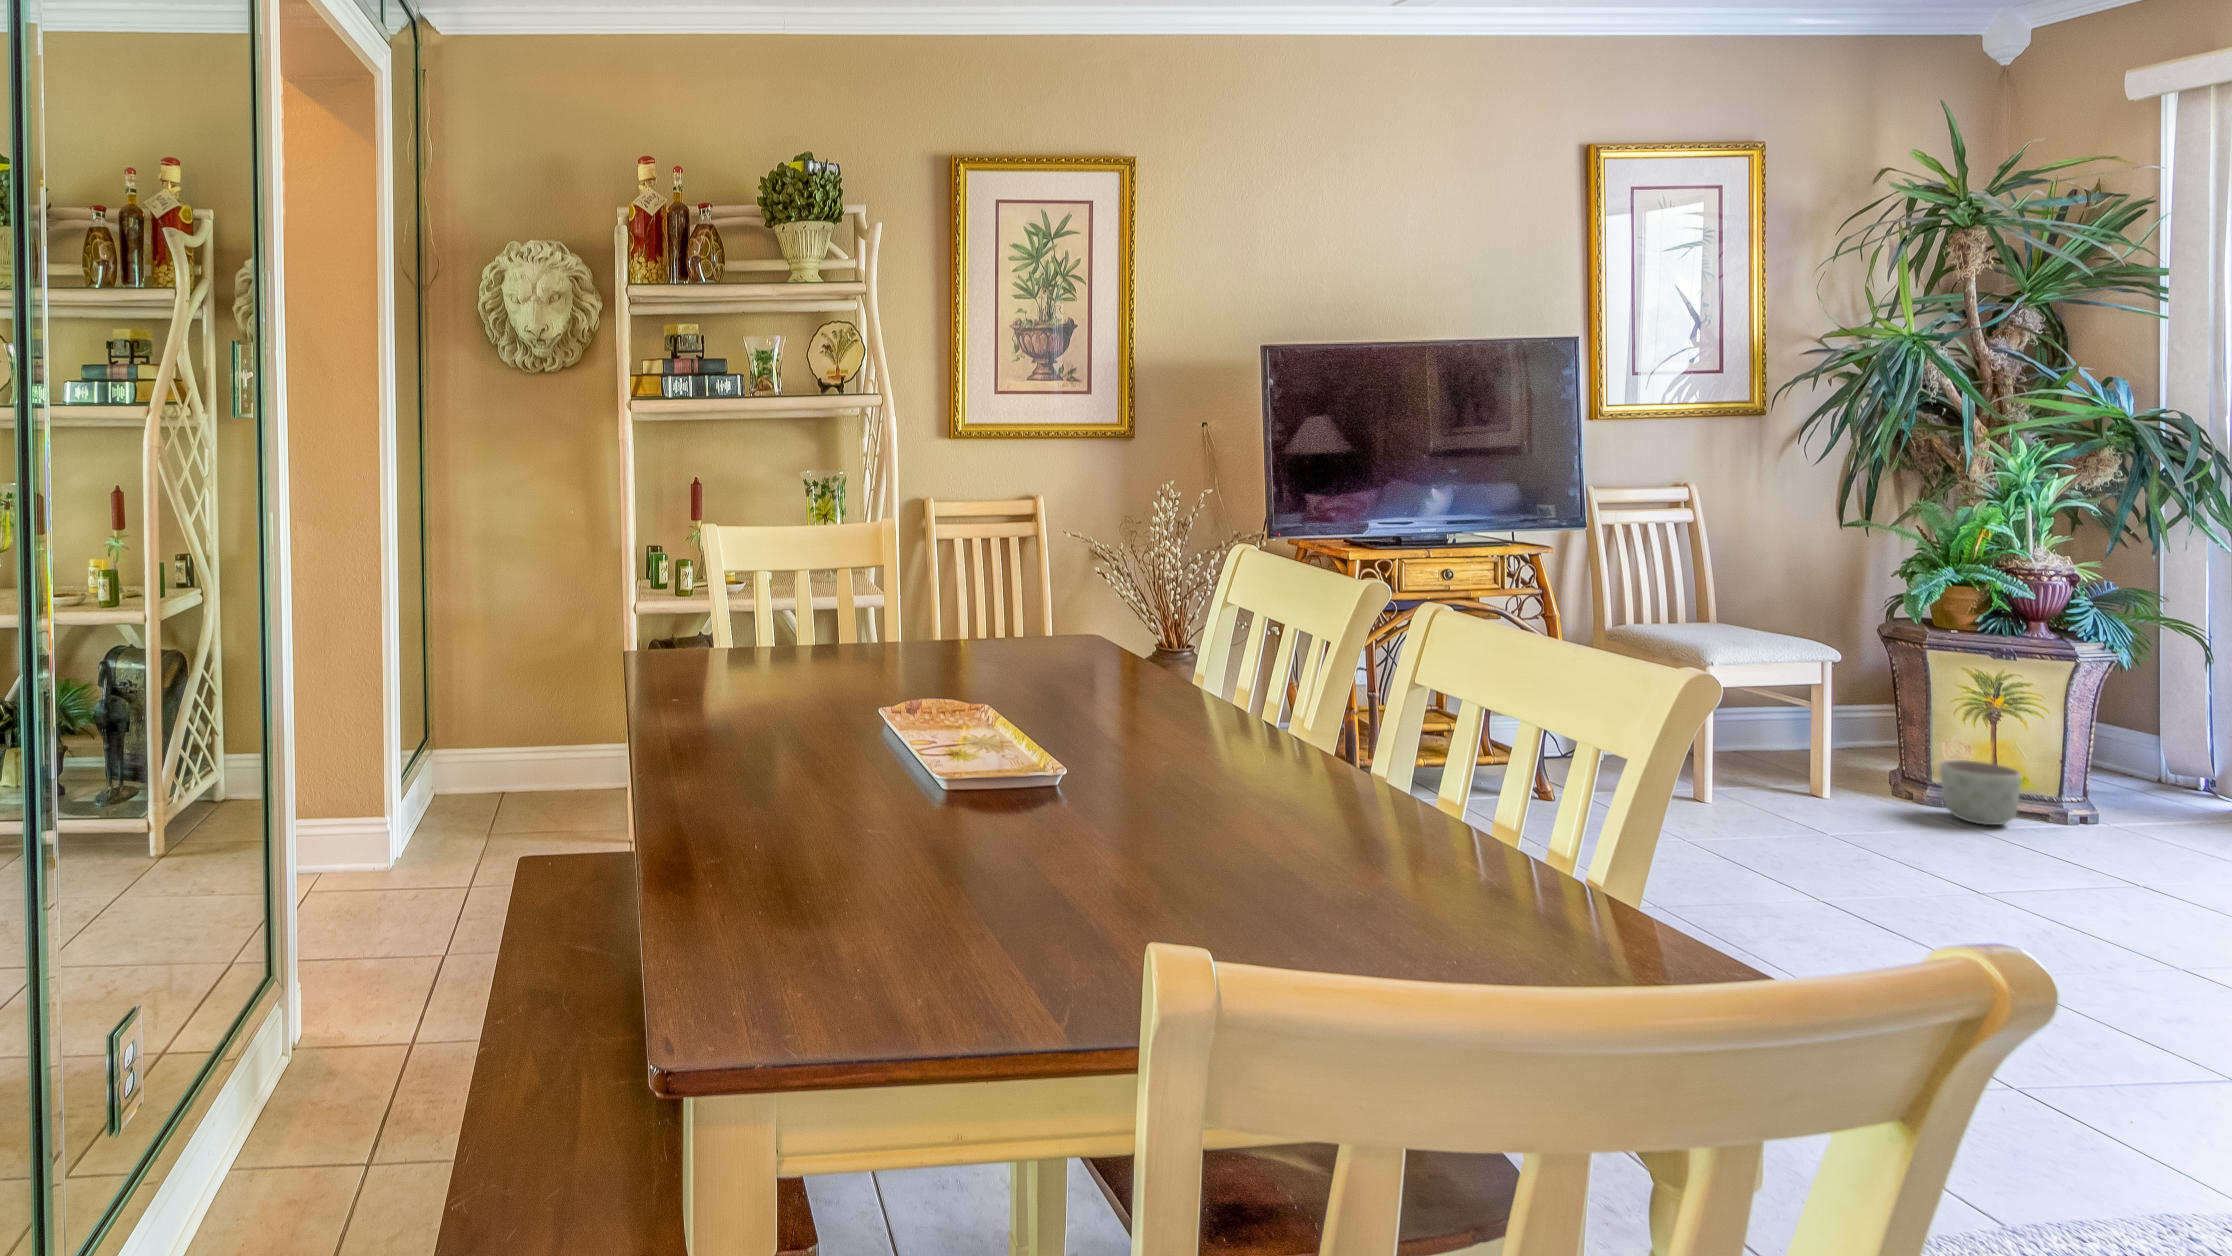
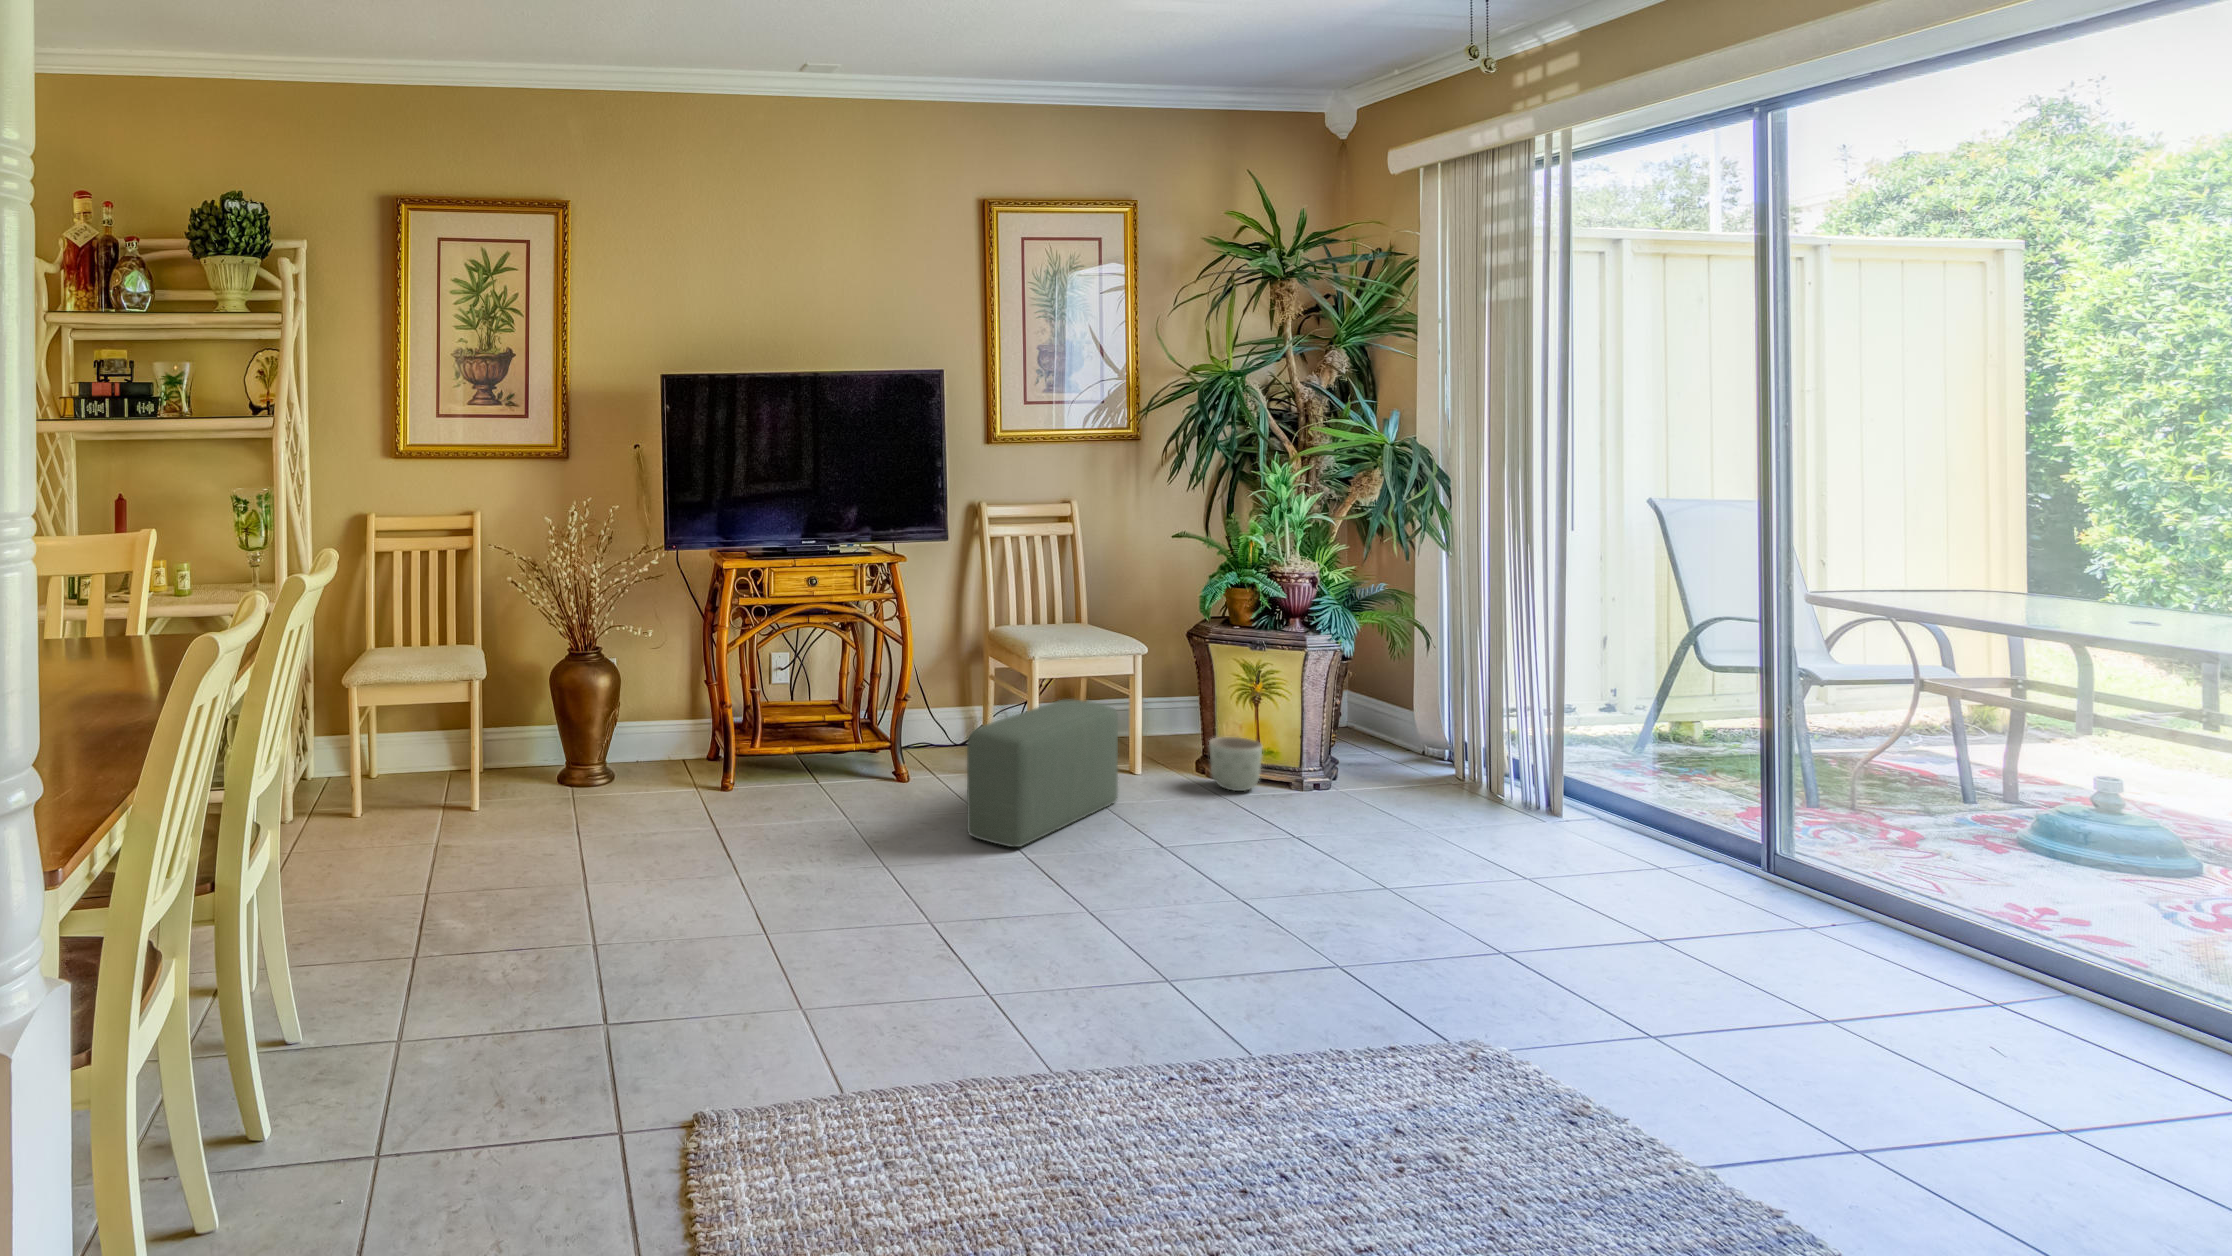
pouf: none [1716,713,1855,891] -> present [967,700,1118,847]

